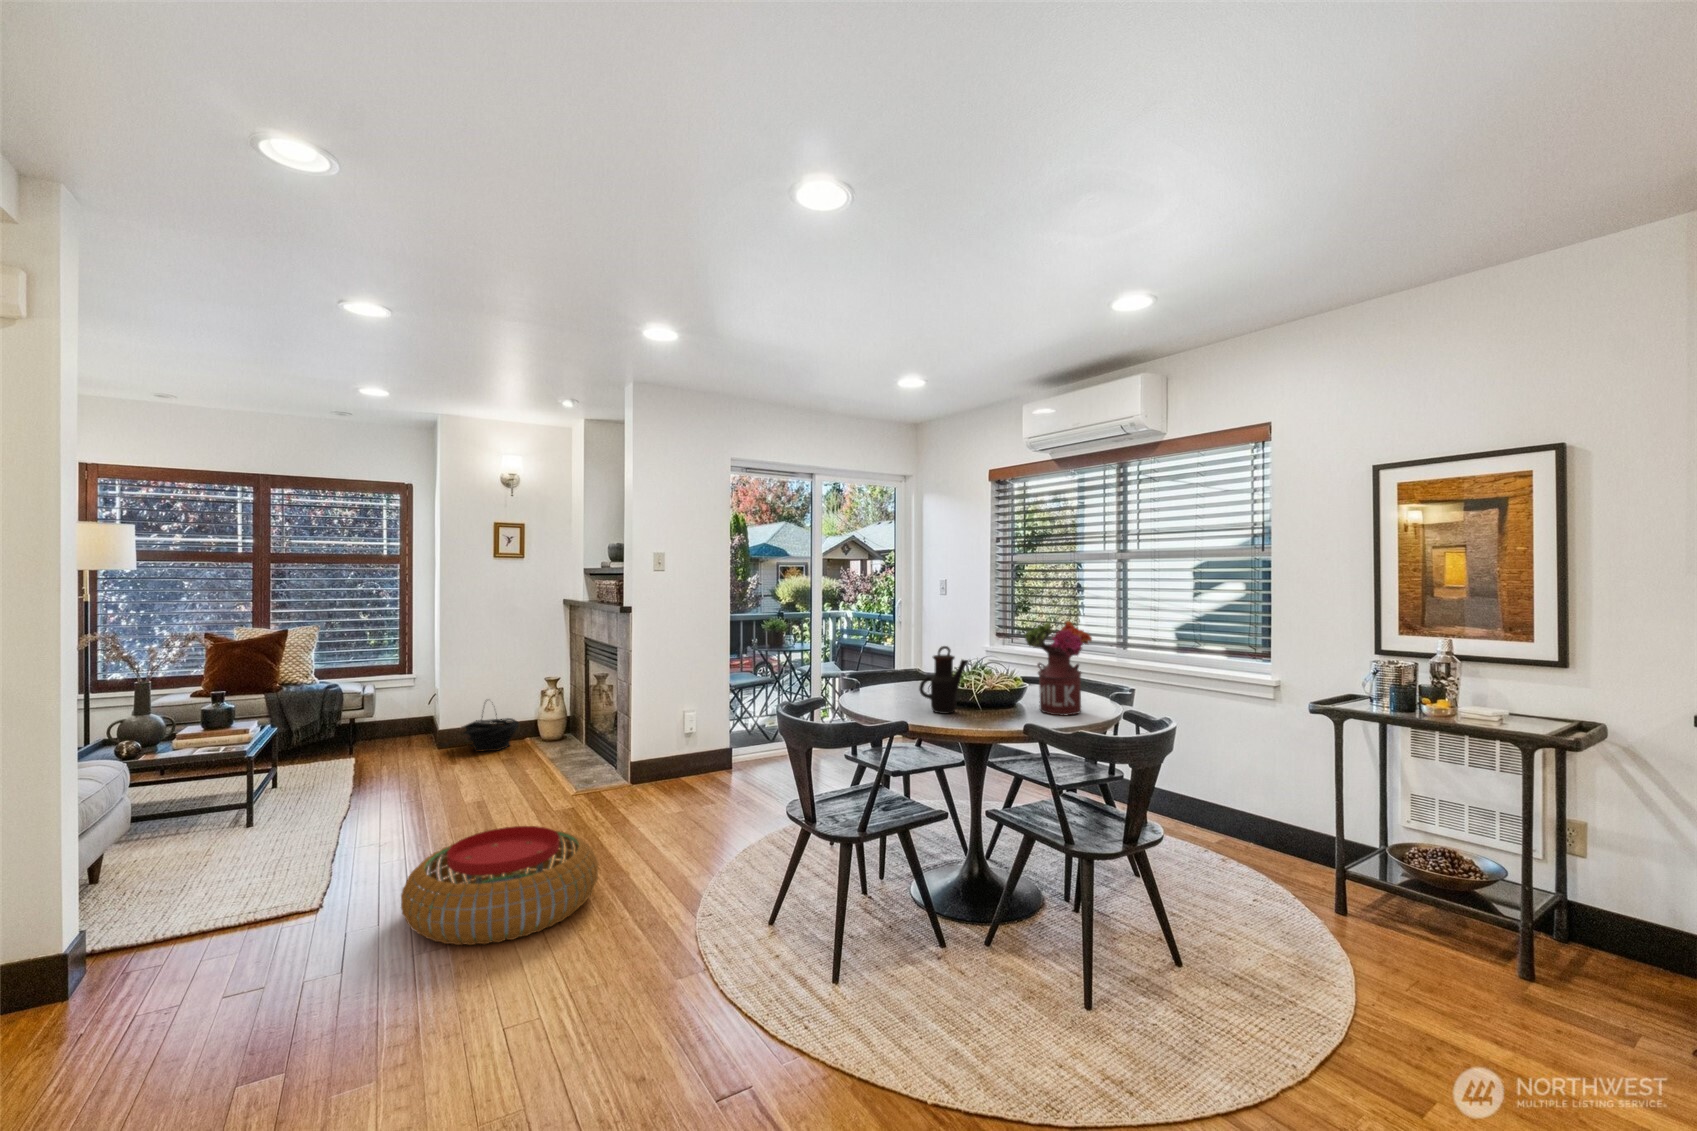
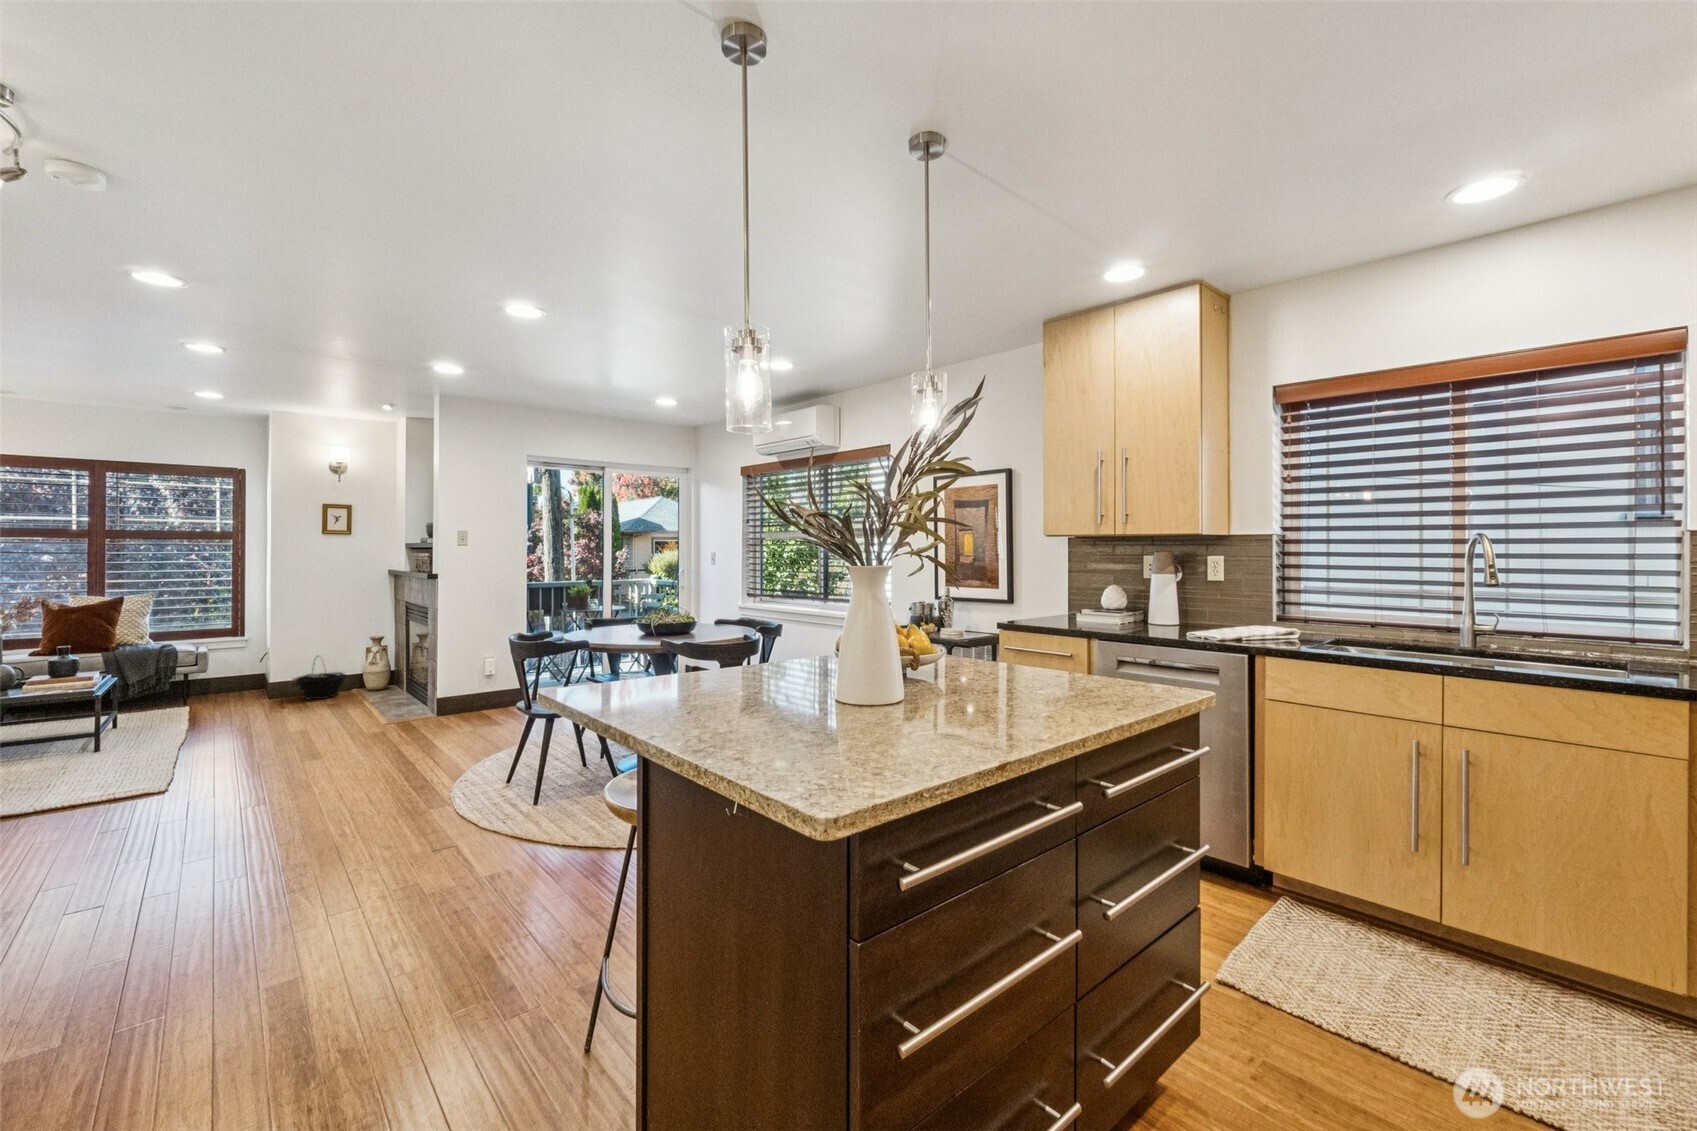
flower arrangement: present [1025,621,1092,715] -> none [686,577,730,639]
teapot: present [919,646,968,713] -> none [615,595,645,639]
pouf: present [401,826,598,945] -> none [229,729,387,801]

